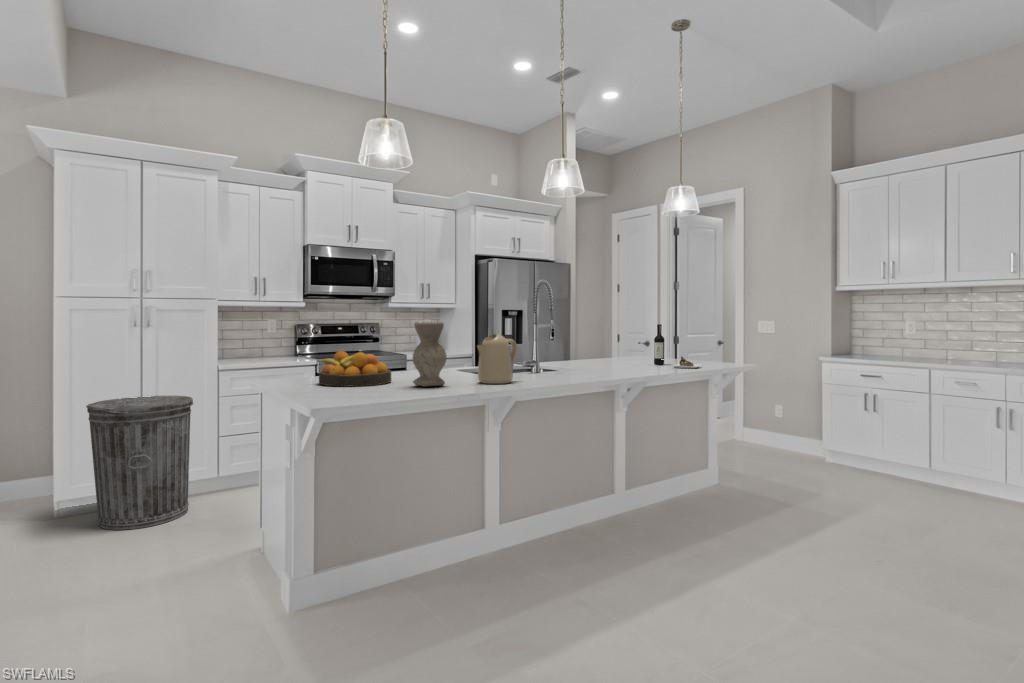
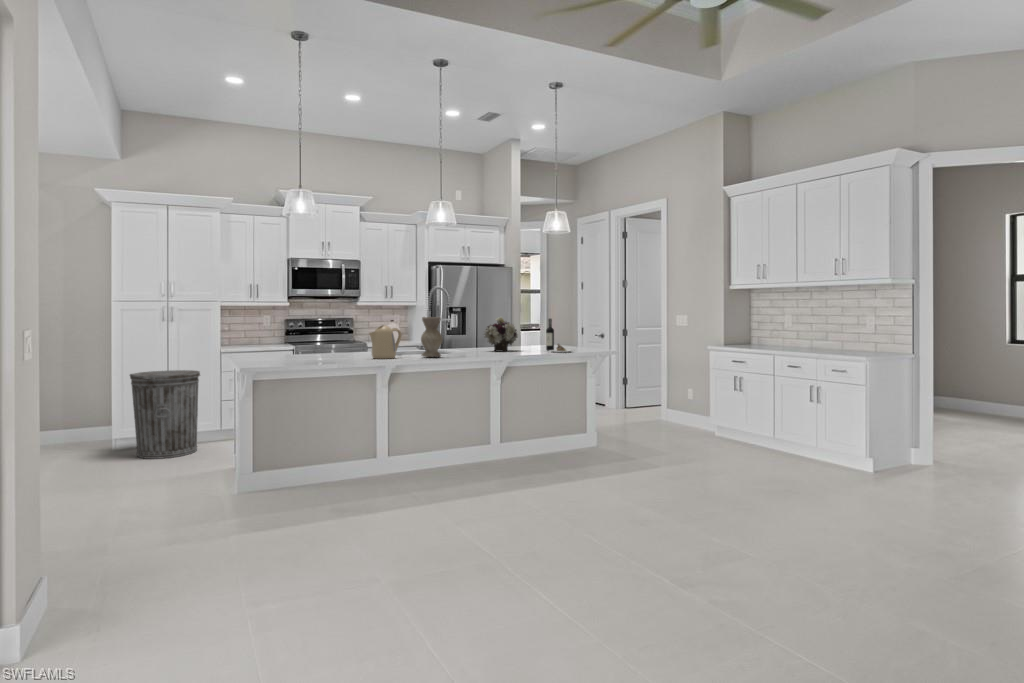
vase: present [413,322,447,387] -> present [421,317,442,357]
flower arrangement: none [580,322,621,366] -> present [484,317,518,352]
fruit bowl: present [317,351,391,387] -> none [268,337,318,359]

